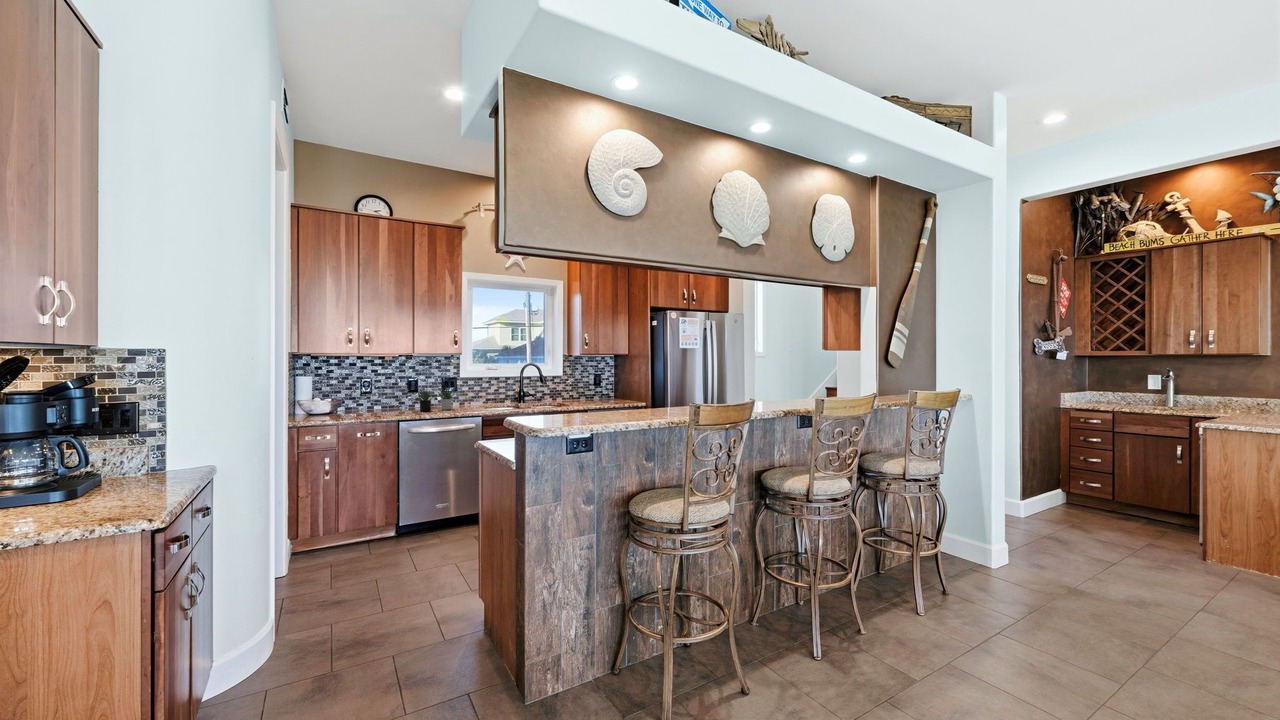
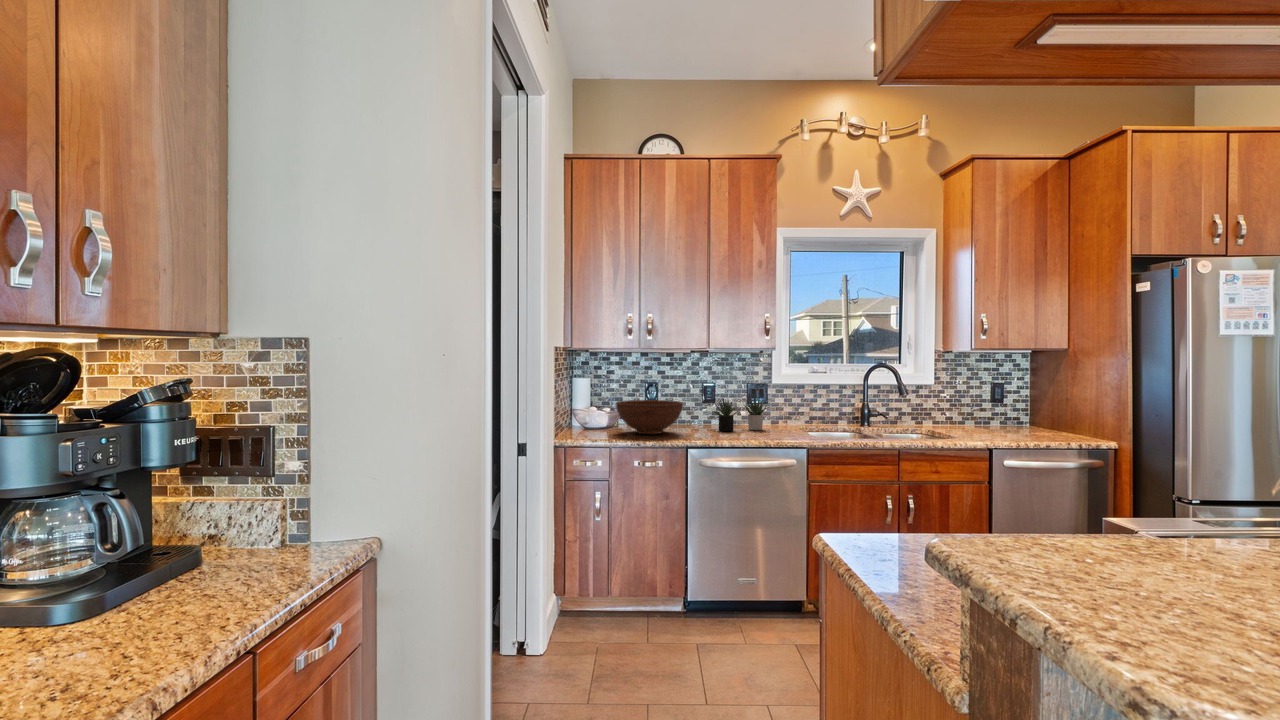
fruit bowl: none [340,391,394,415] -> present [616,400,683,434]

